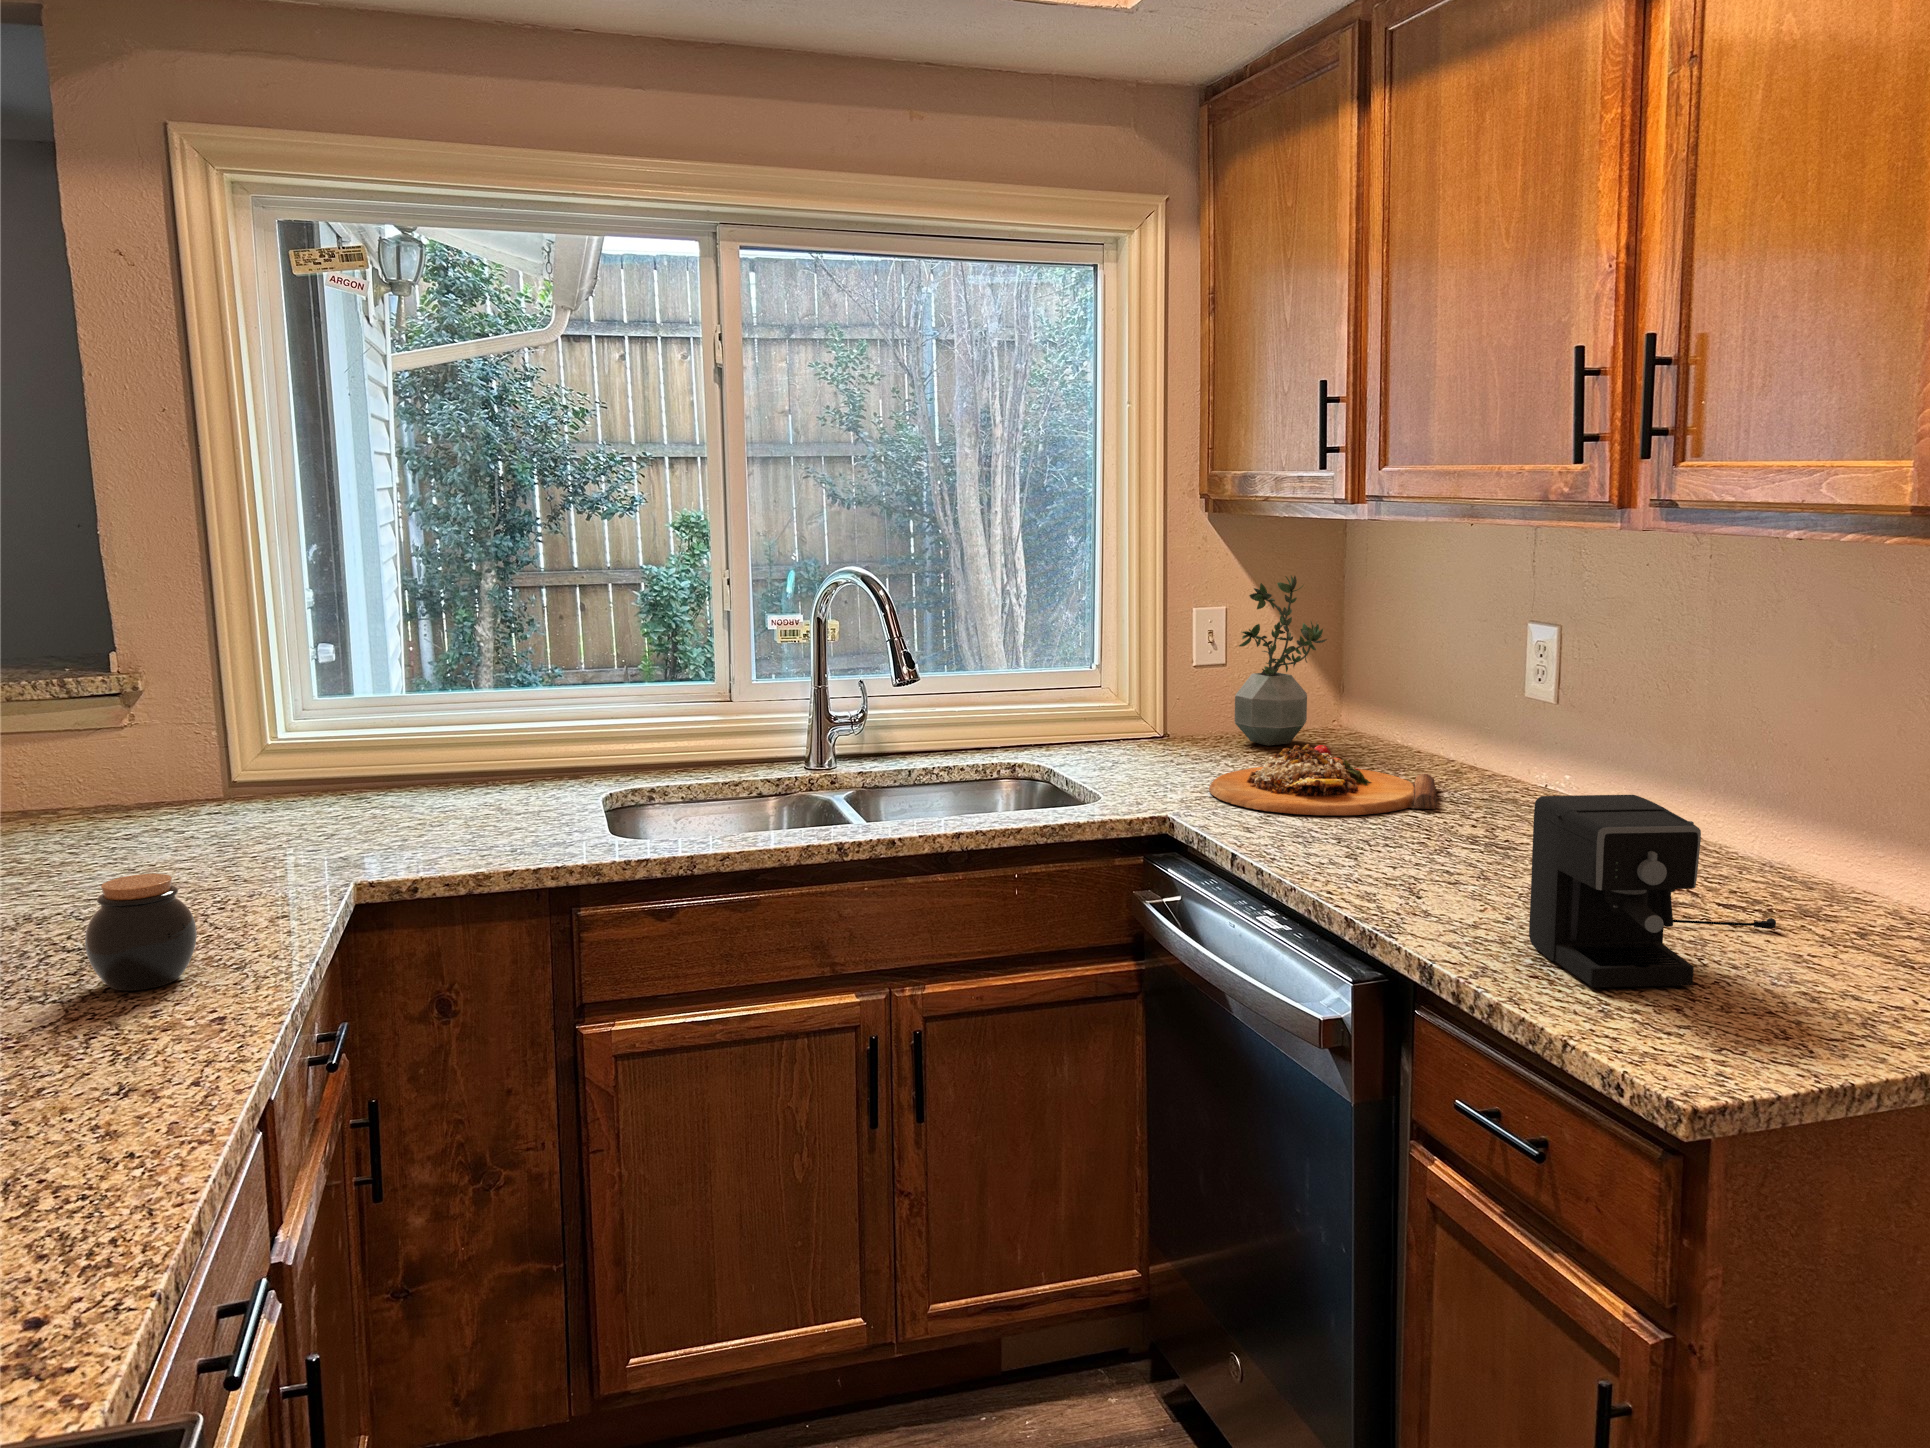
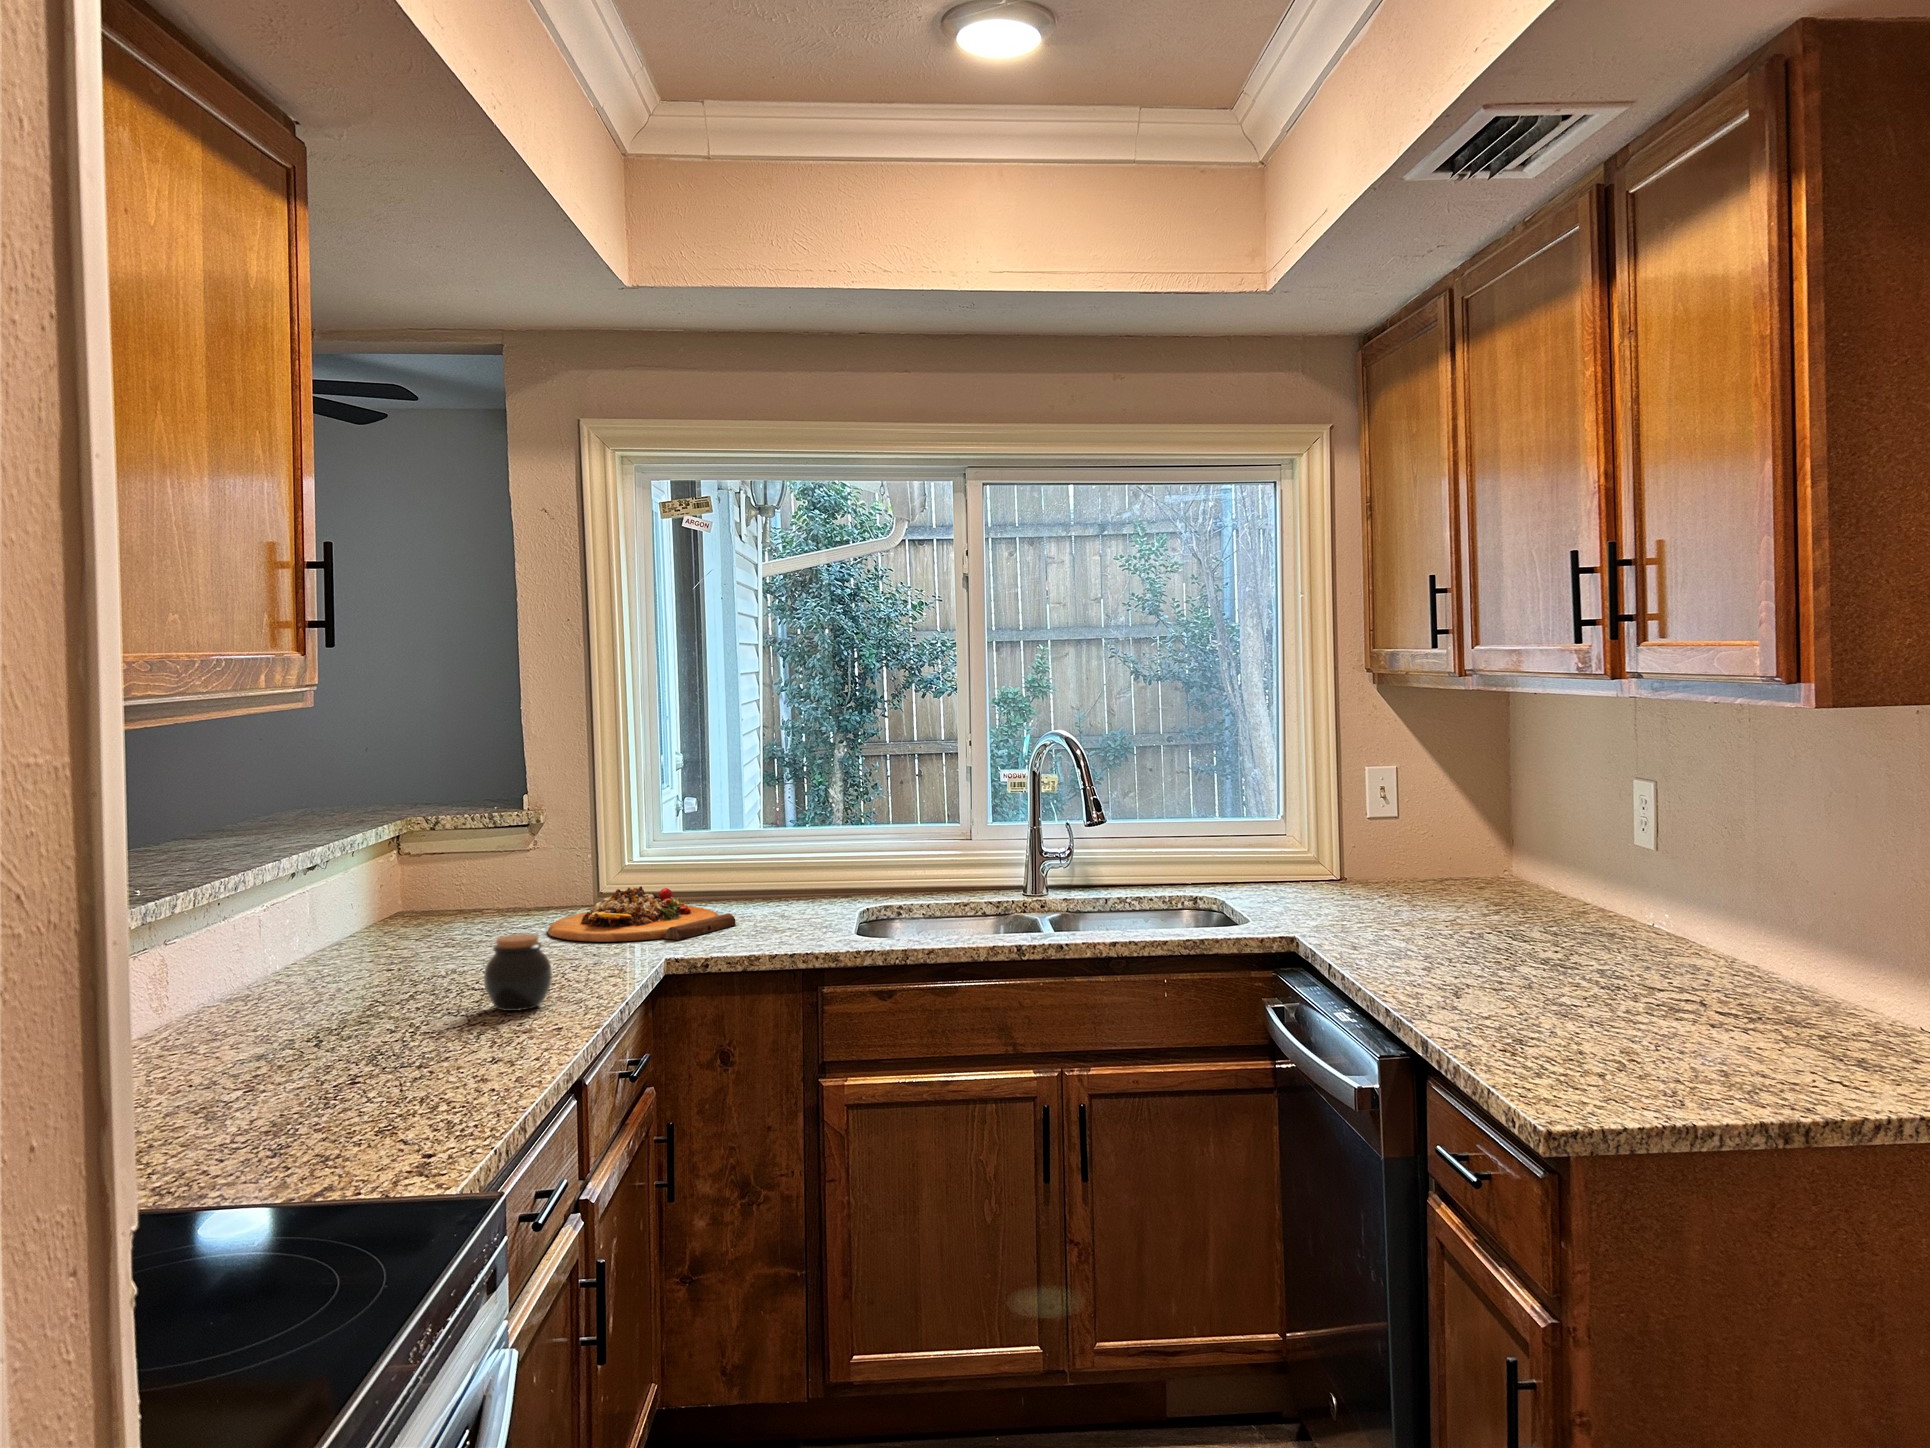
potted plant: present [1235,576,1327,746] -> none [1395,738,1478,888]
cutting board: present [1209,744,1437,815] -> present [548,886,736,942]
coffee maker: present [1529,795,1776,987] -> none [1514,907,1744,1060]

